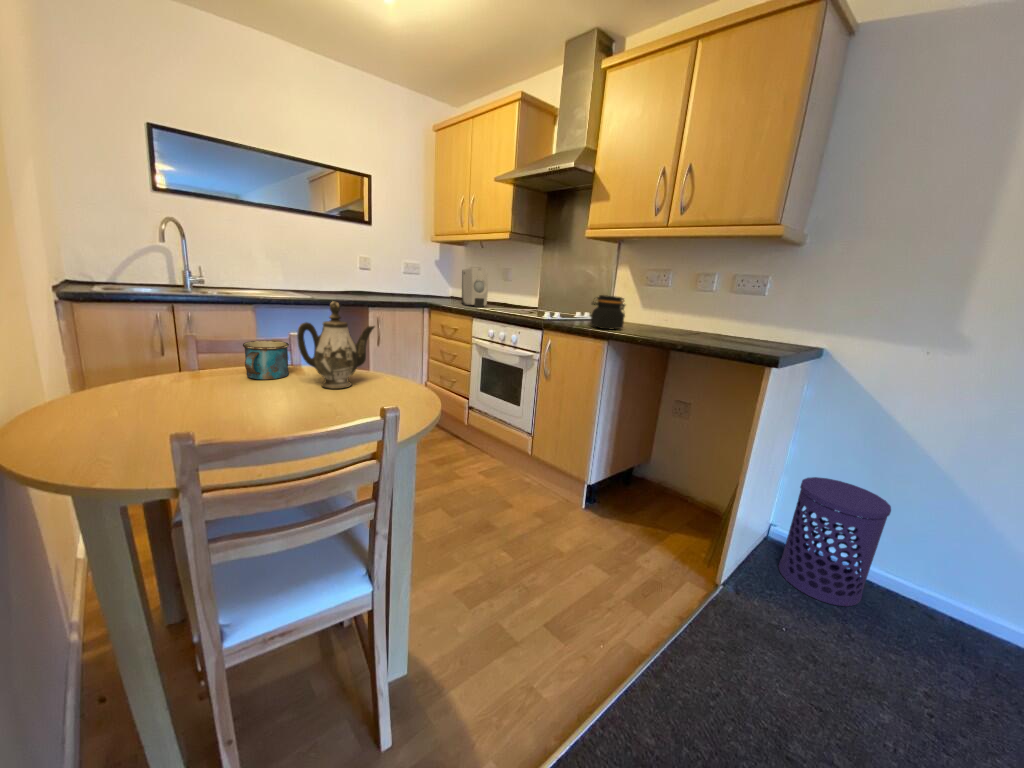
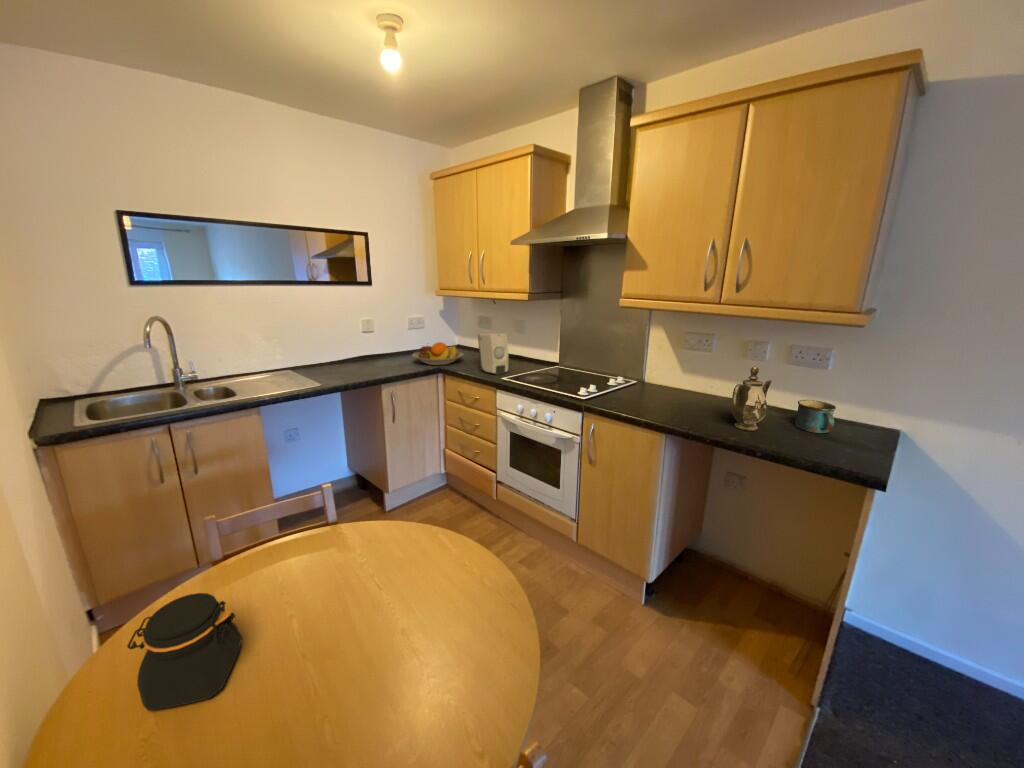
fruit bowl: none [403,279,450,301] -> present [413,342,463,365]
jar: present [591,295,625,329] -> present [127,593,242,710]
teapot: present [297,301,375,389] -> present [732,366,772,431]
mug: present [243,341,289,379] -> present [795,400,836,433]
waste bin: present [779,477,891,606] -> none [870,569,1004,721]

